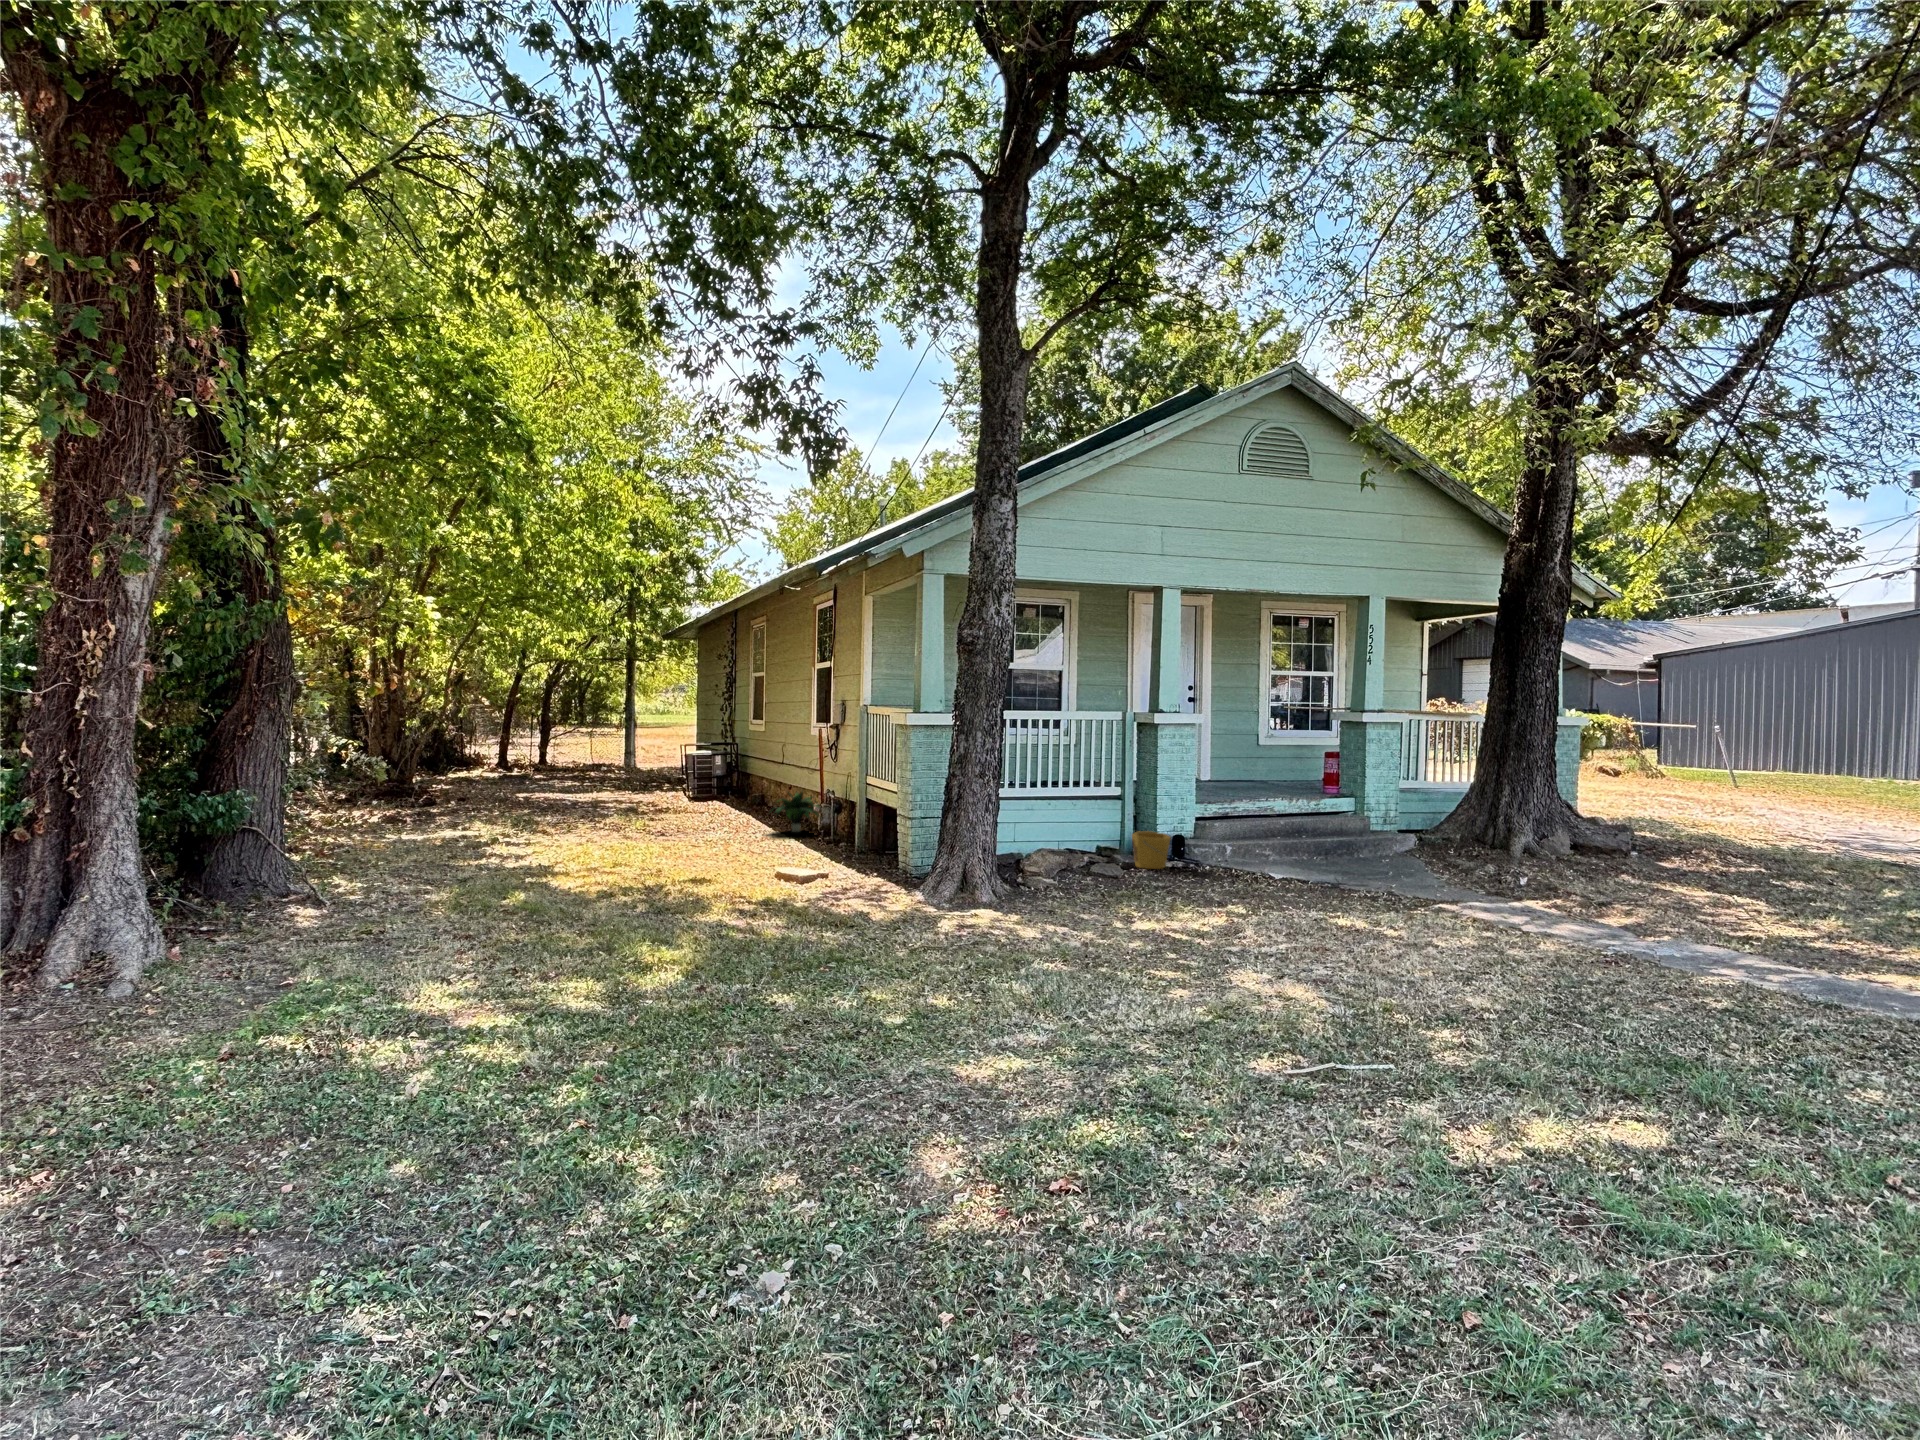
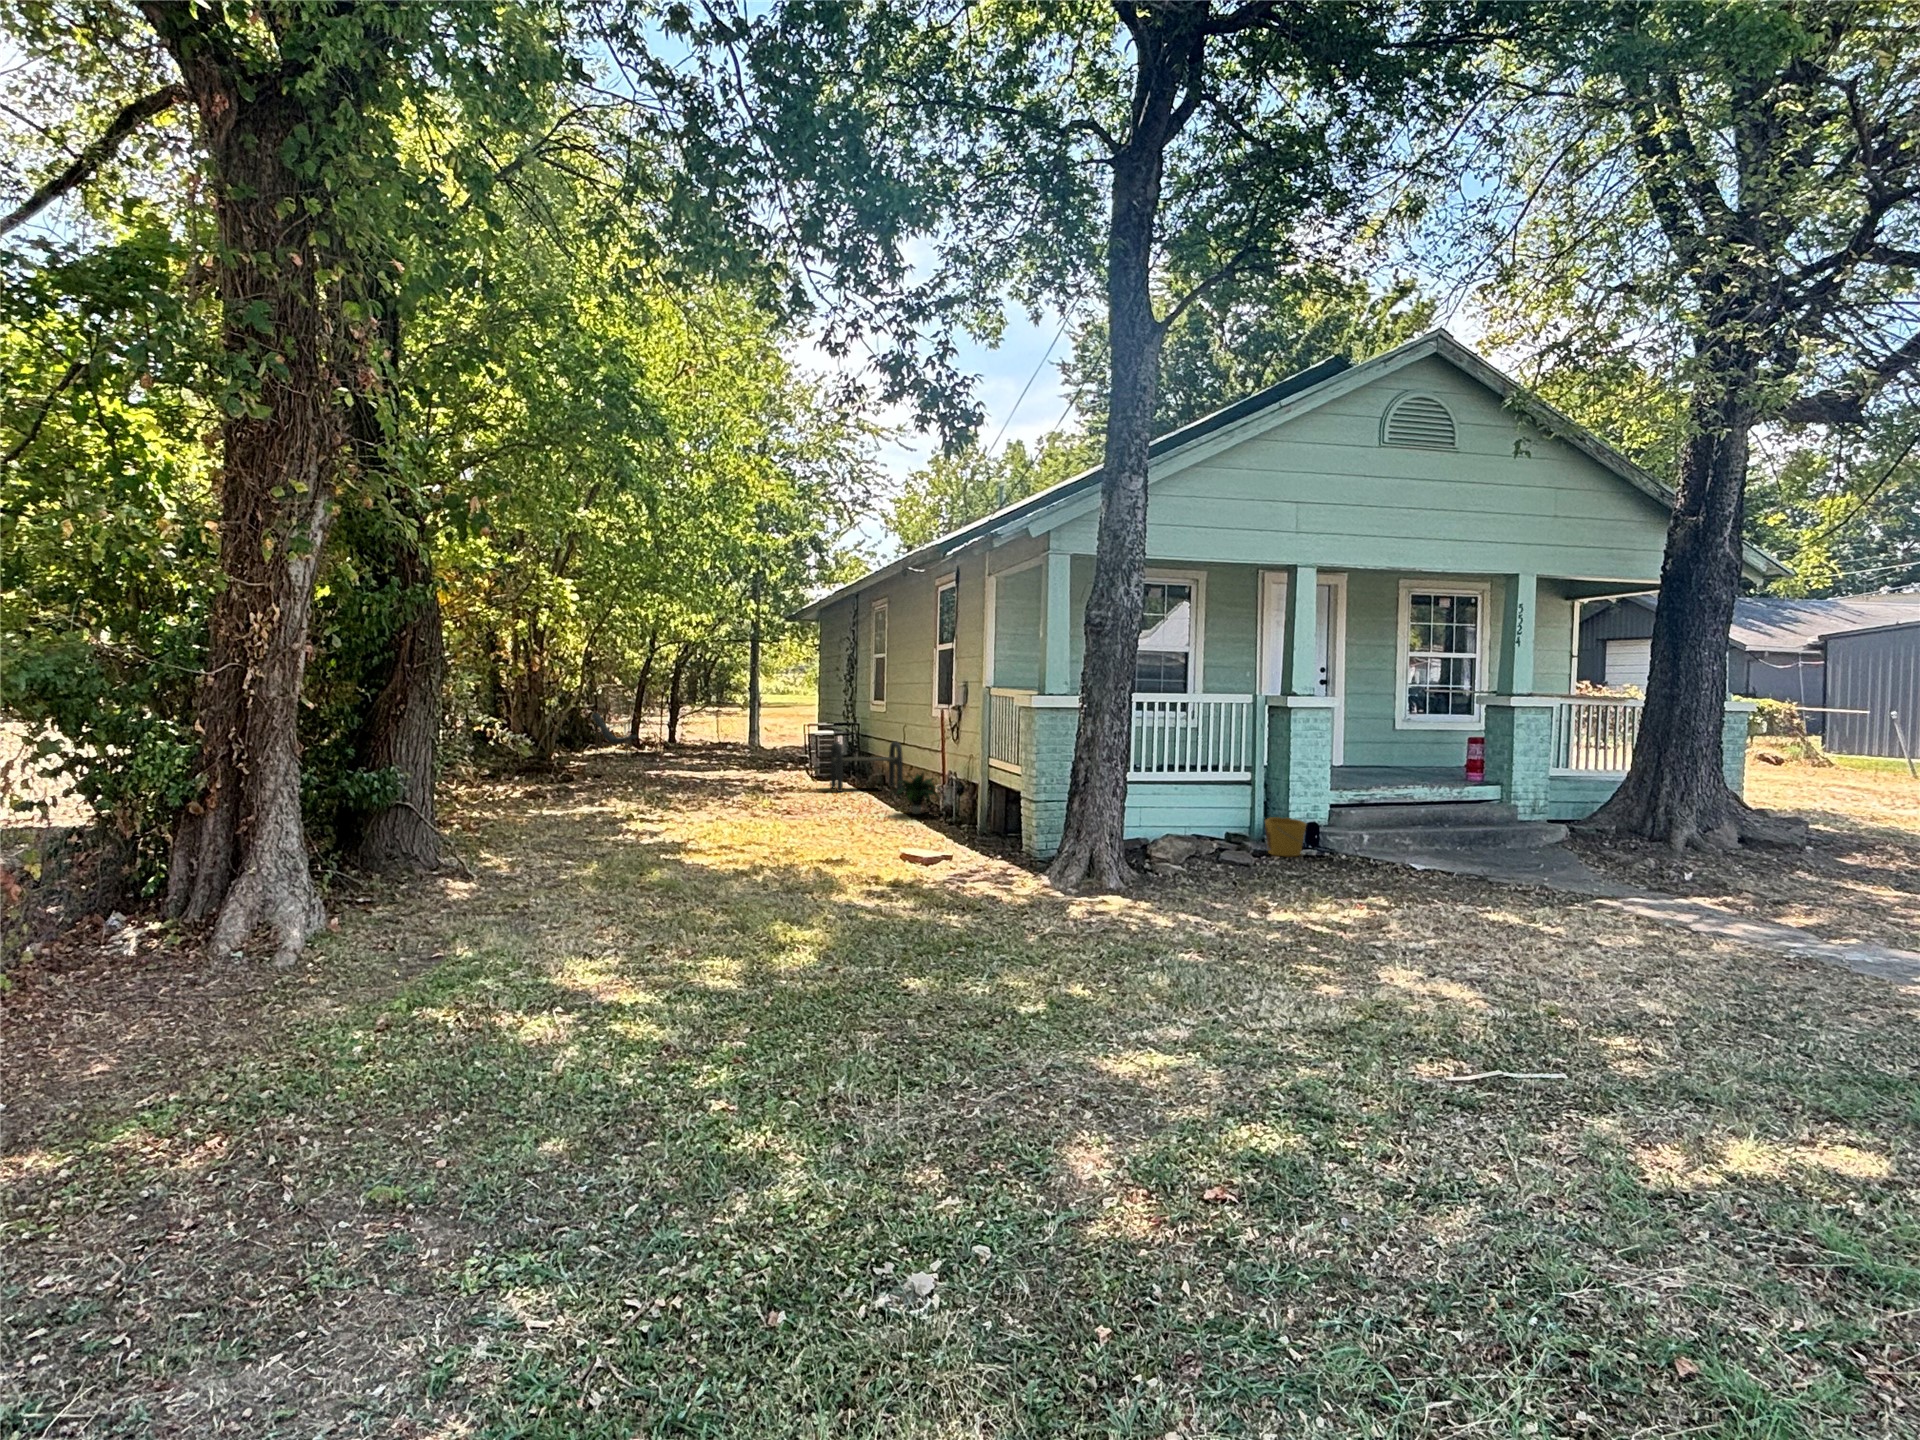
lounge chair: none [459,731,508,775] -> present [592,713,637,753]
bench: none [710,759,783,811] -> present [831,741,903,792]

